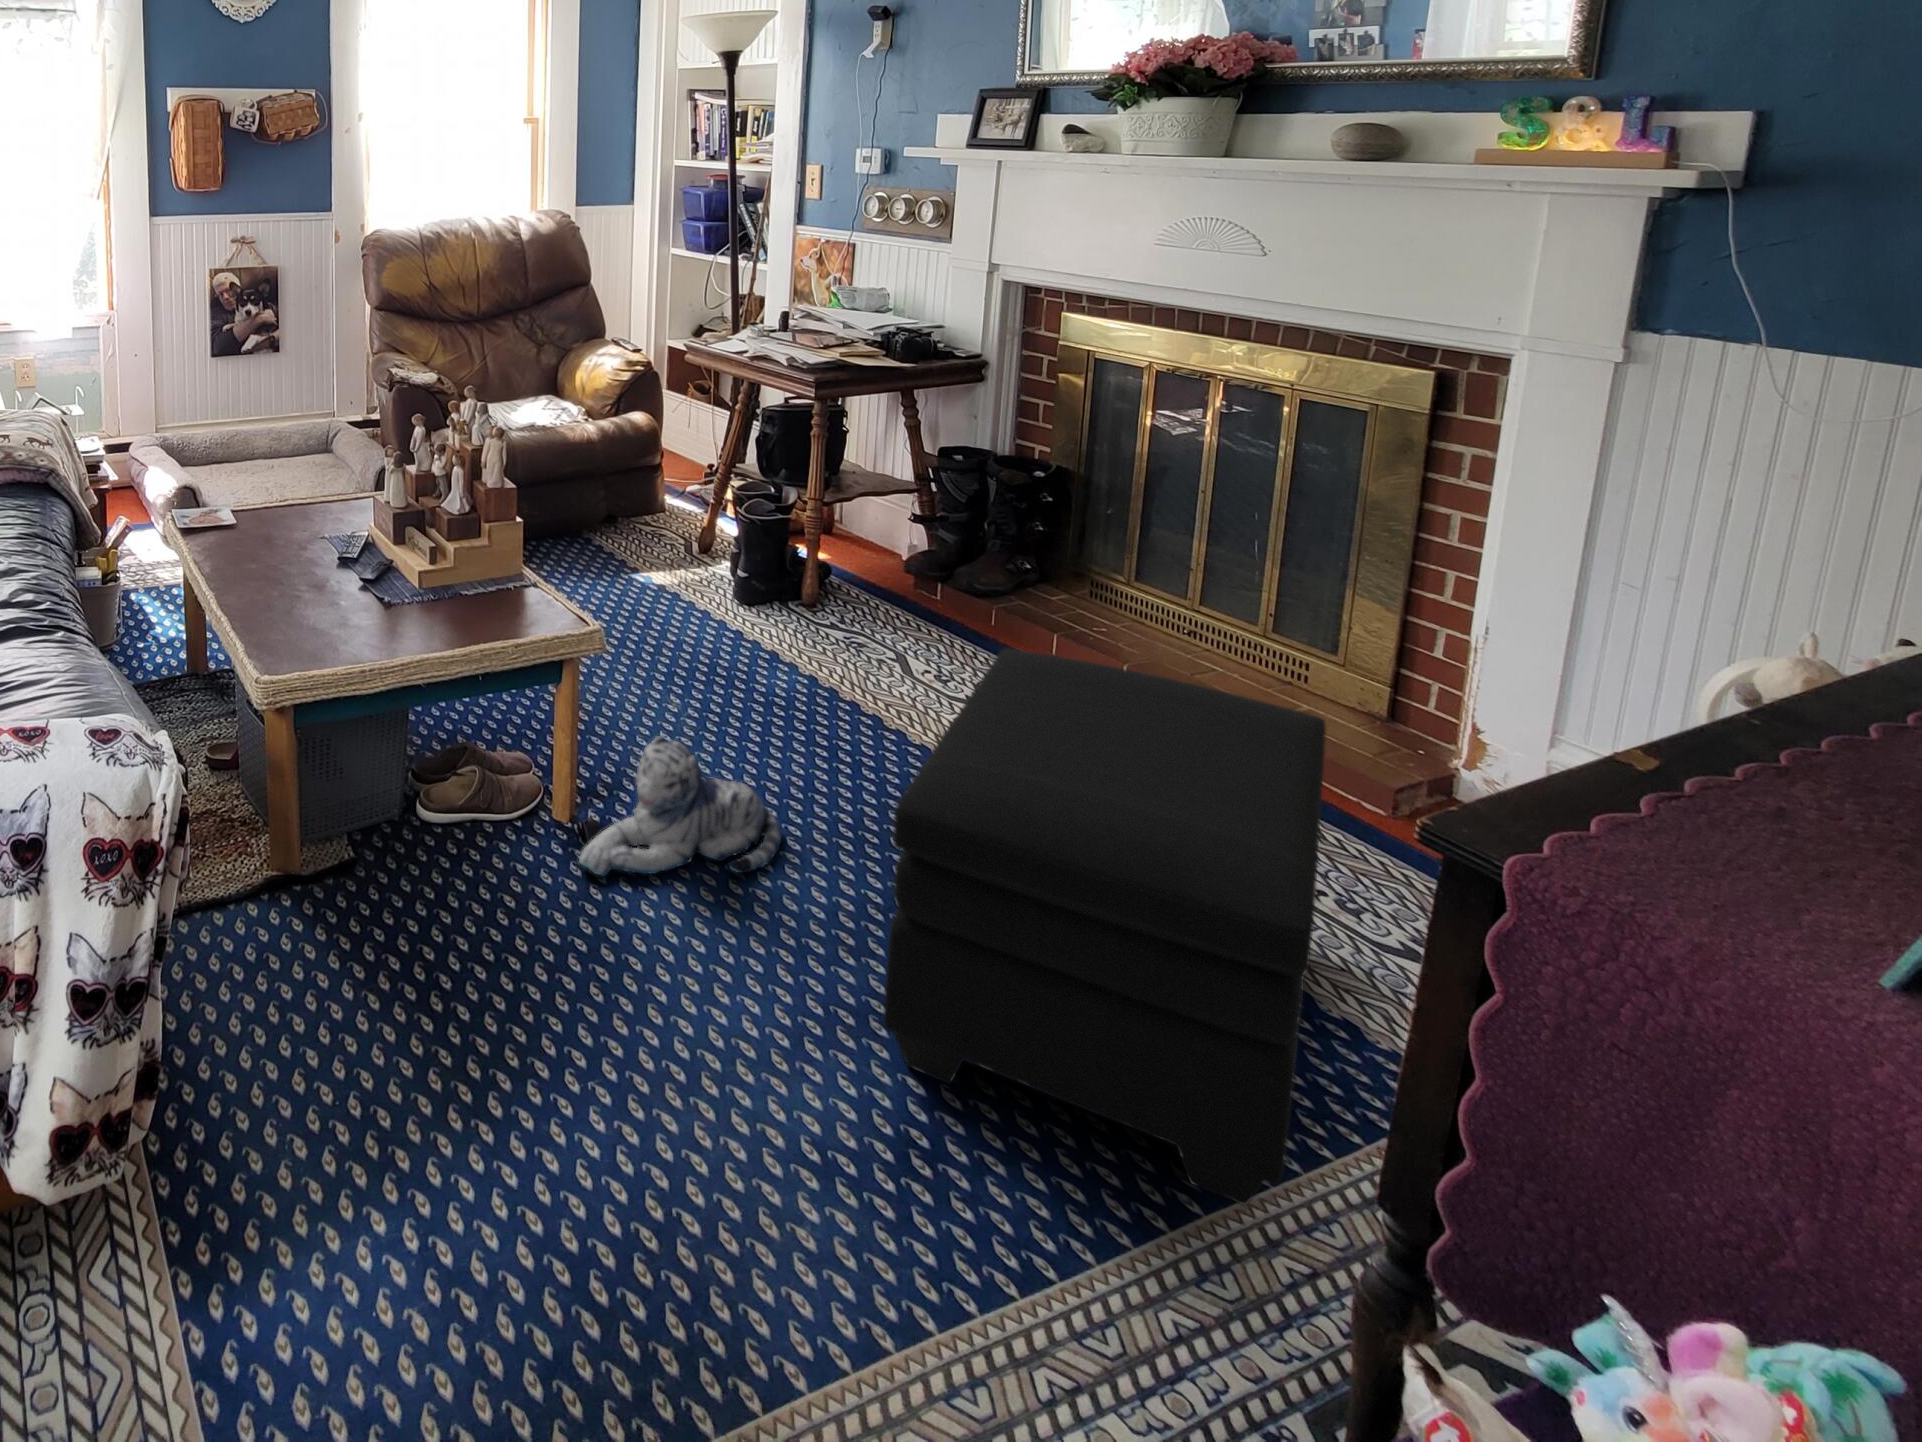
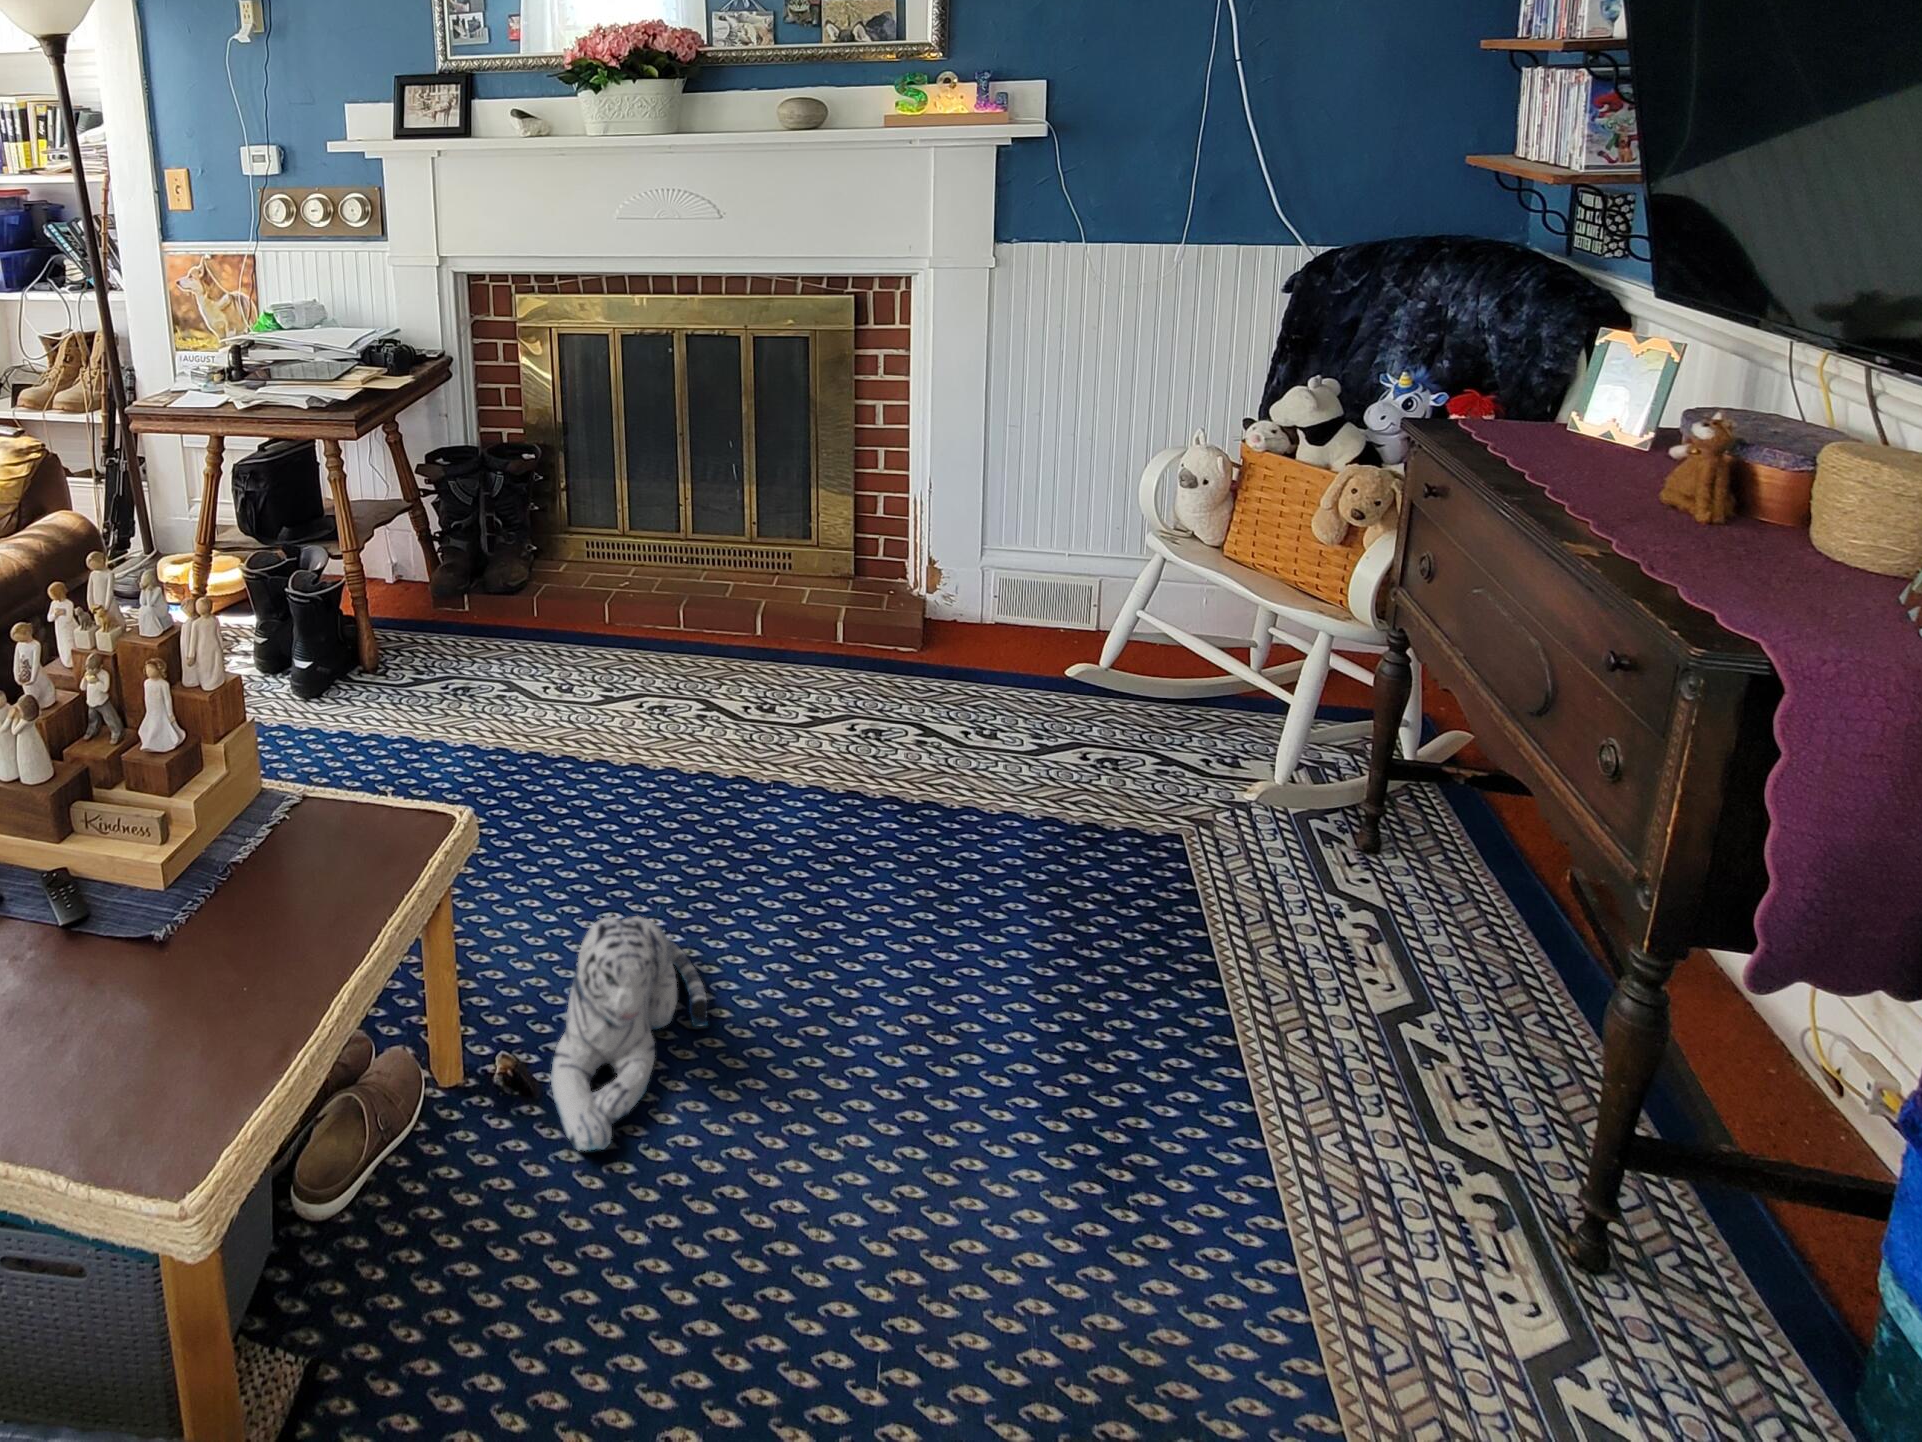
ottoman: present [883,649,1326,1206] -> none [807,600,1338,1119]

